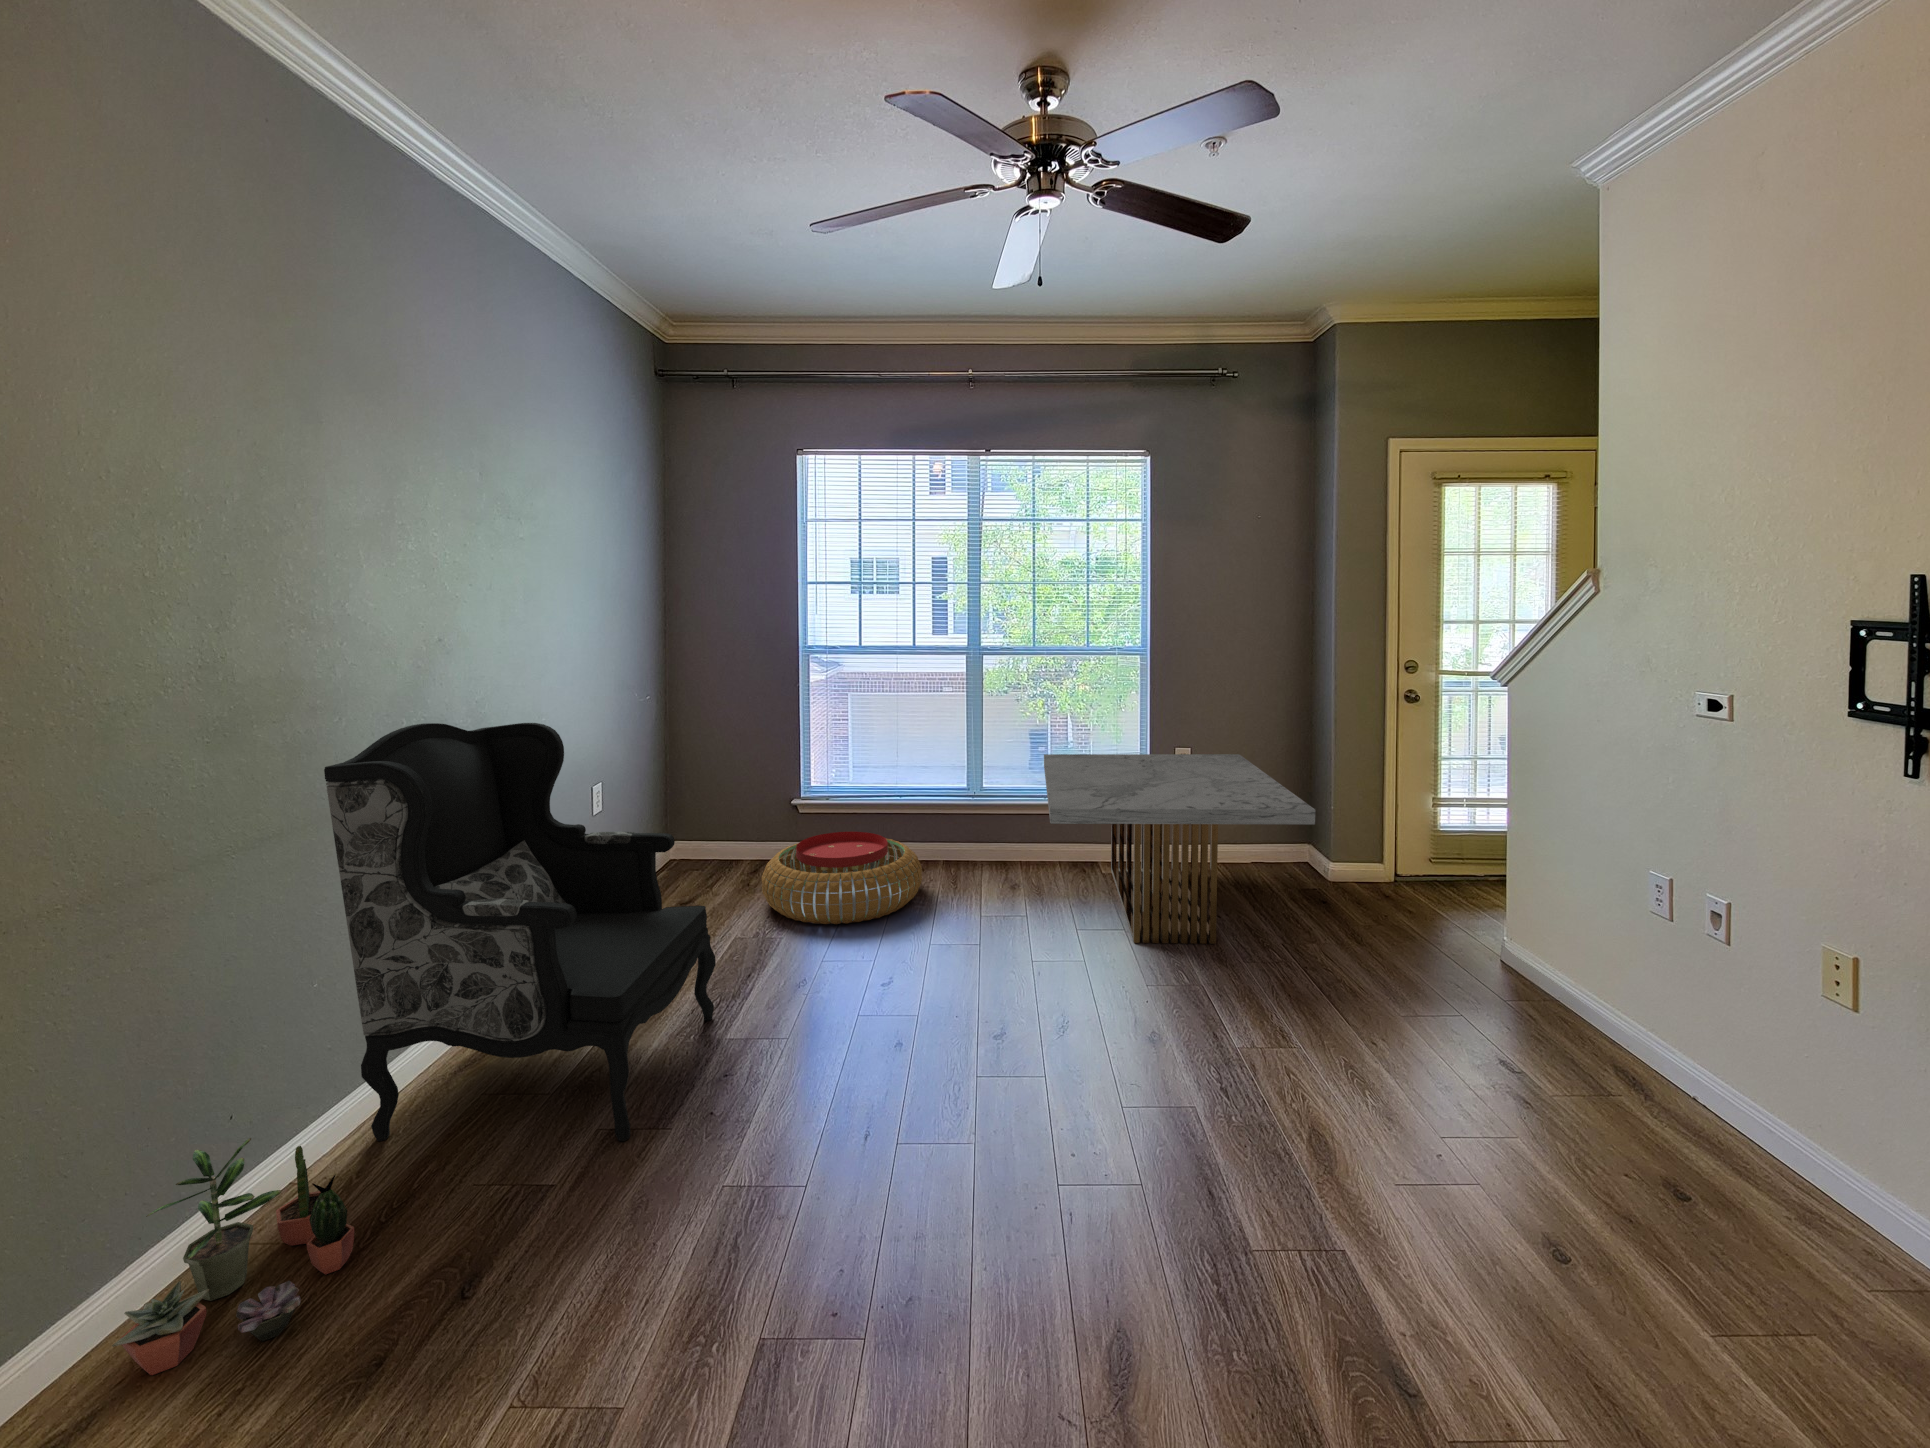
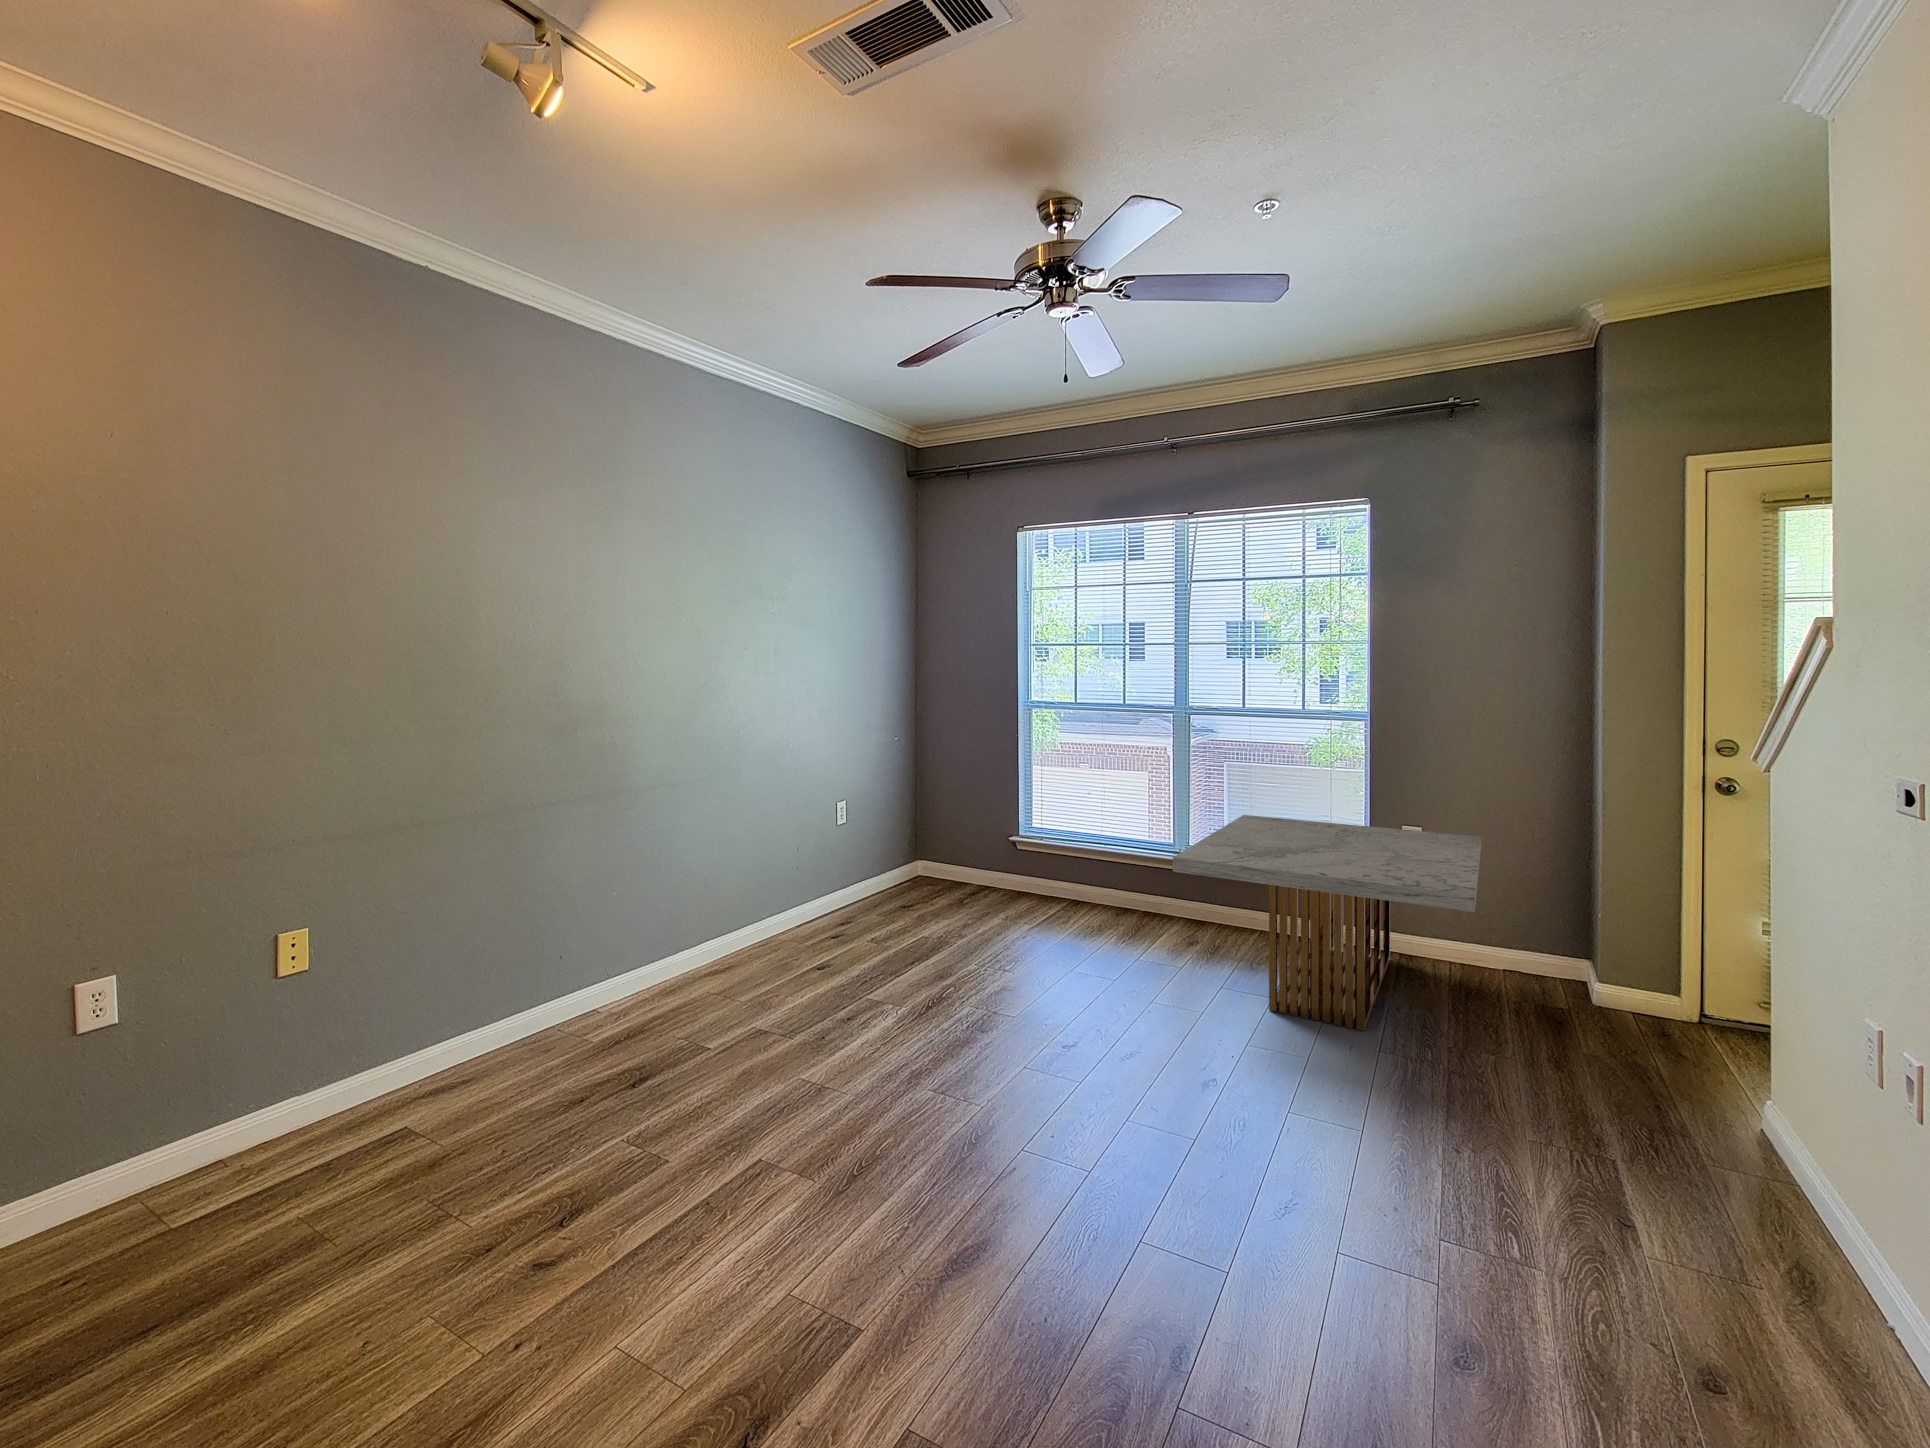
armchair: present [324,723,716,1141] -> none [633,738,871,1037]
pouf: present [762,832,922,924] -> none [957,864,1098,942]
potted plant: present [112,1138,355,1375] -> none [489,961,604,1072]

